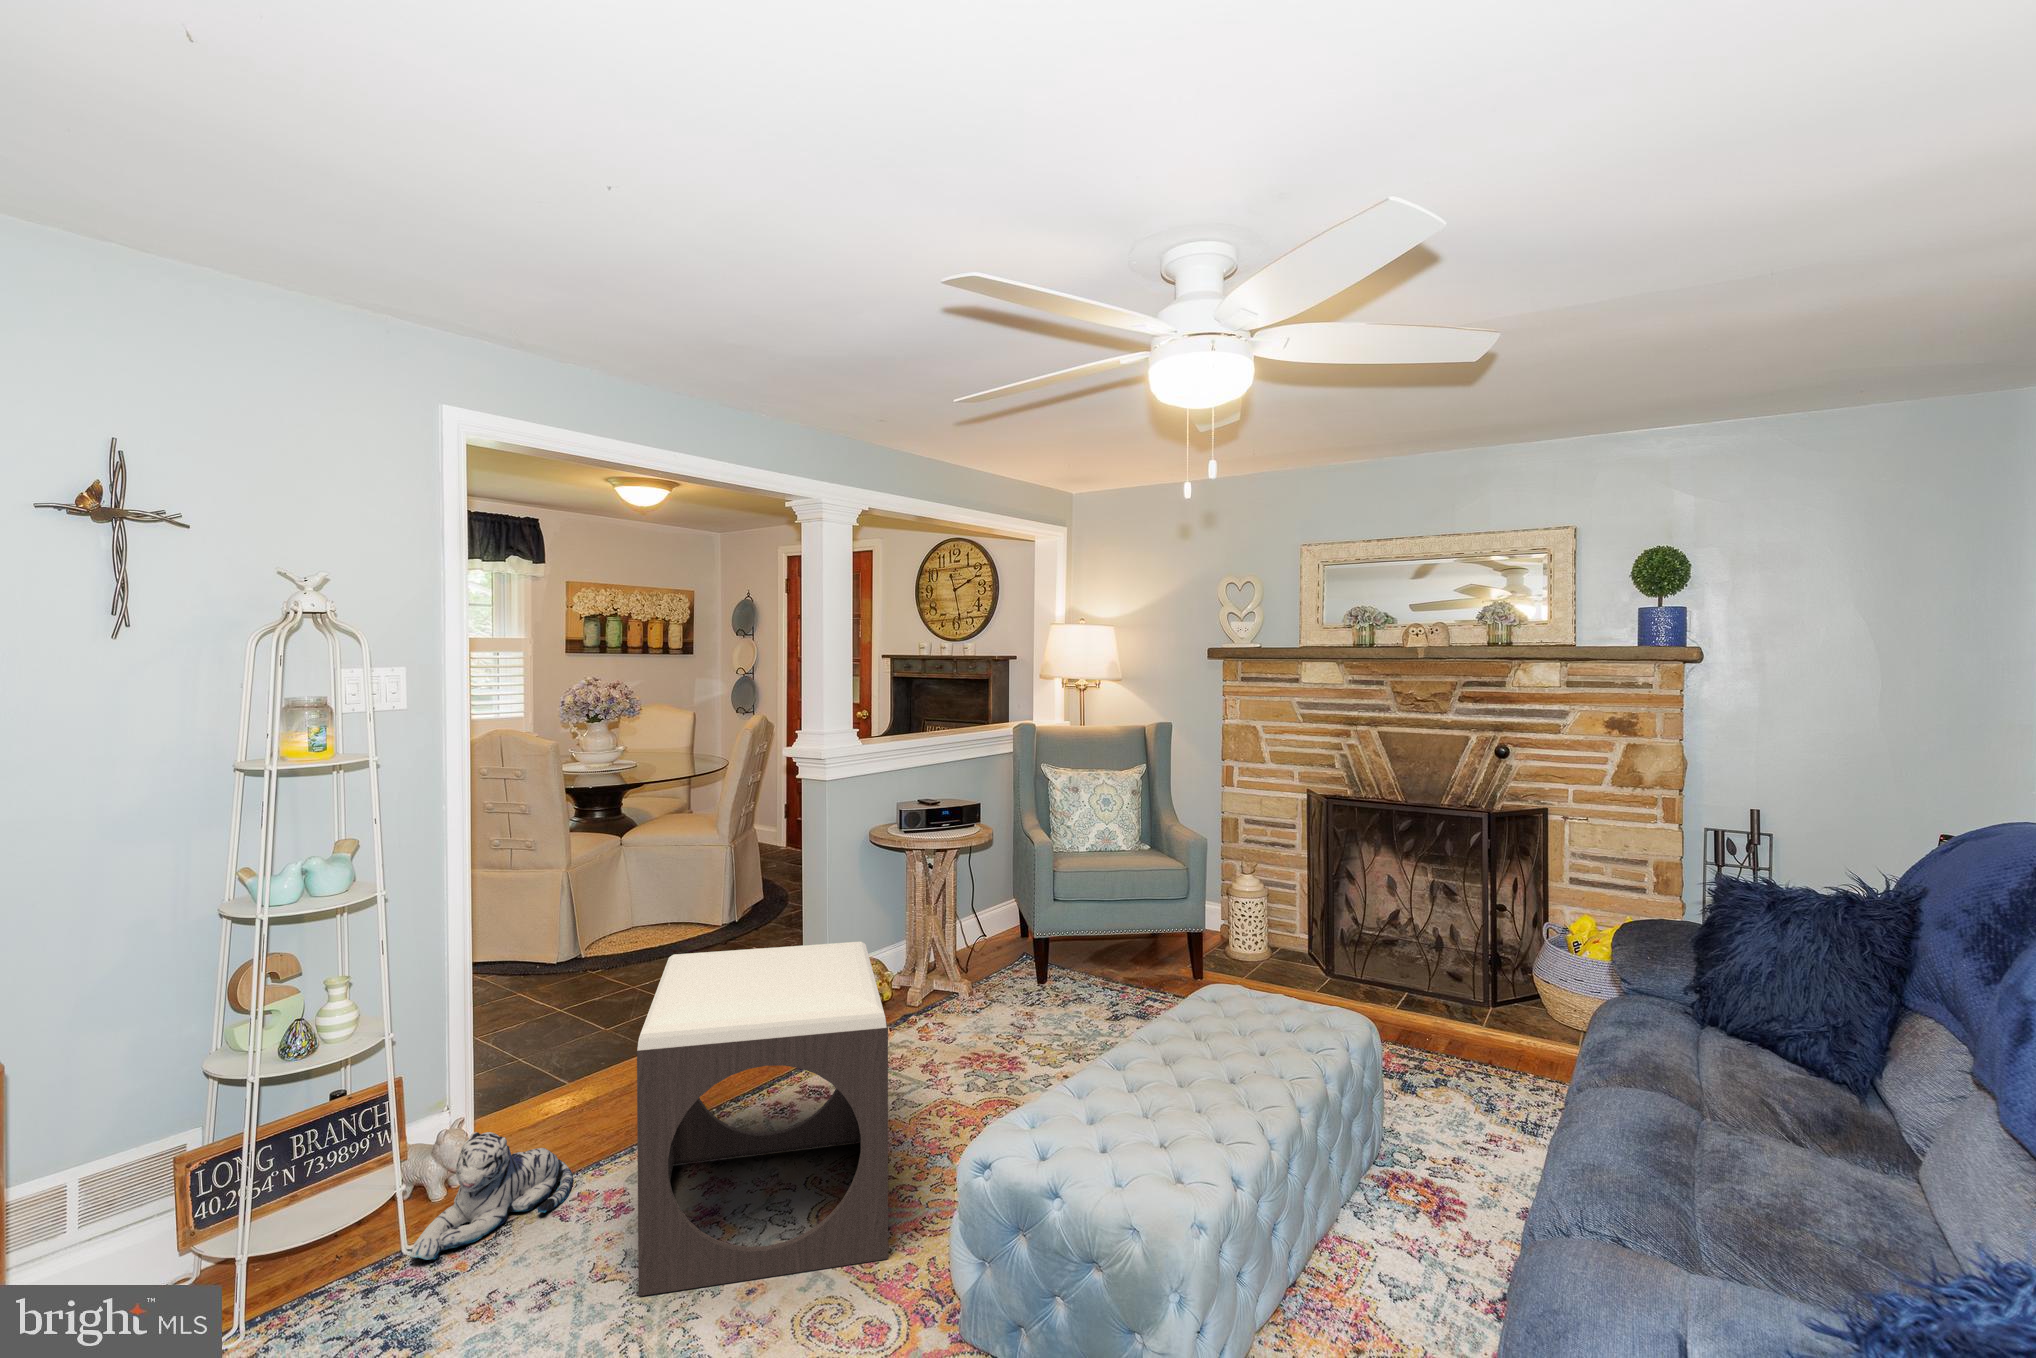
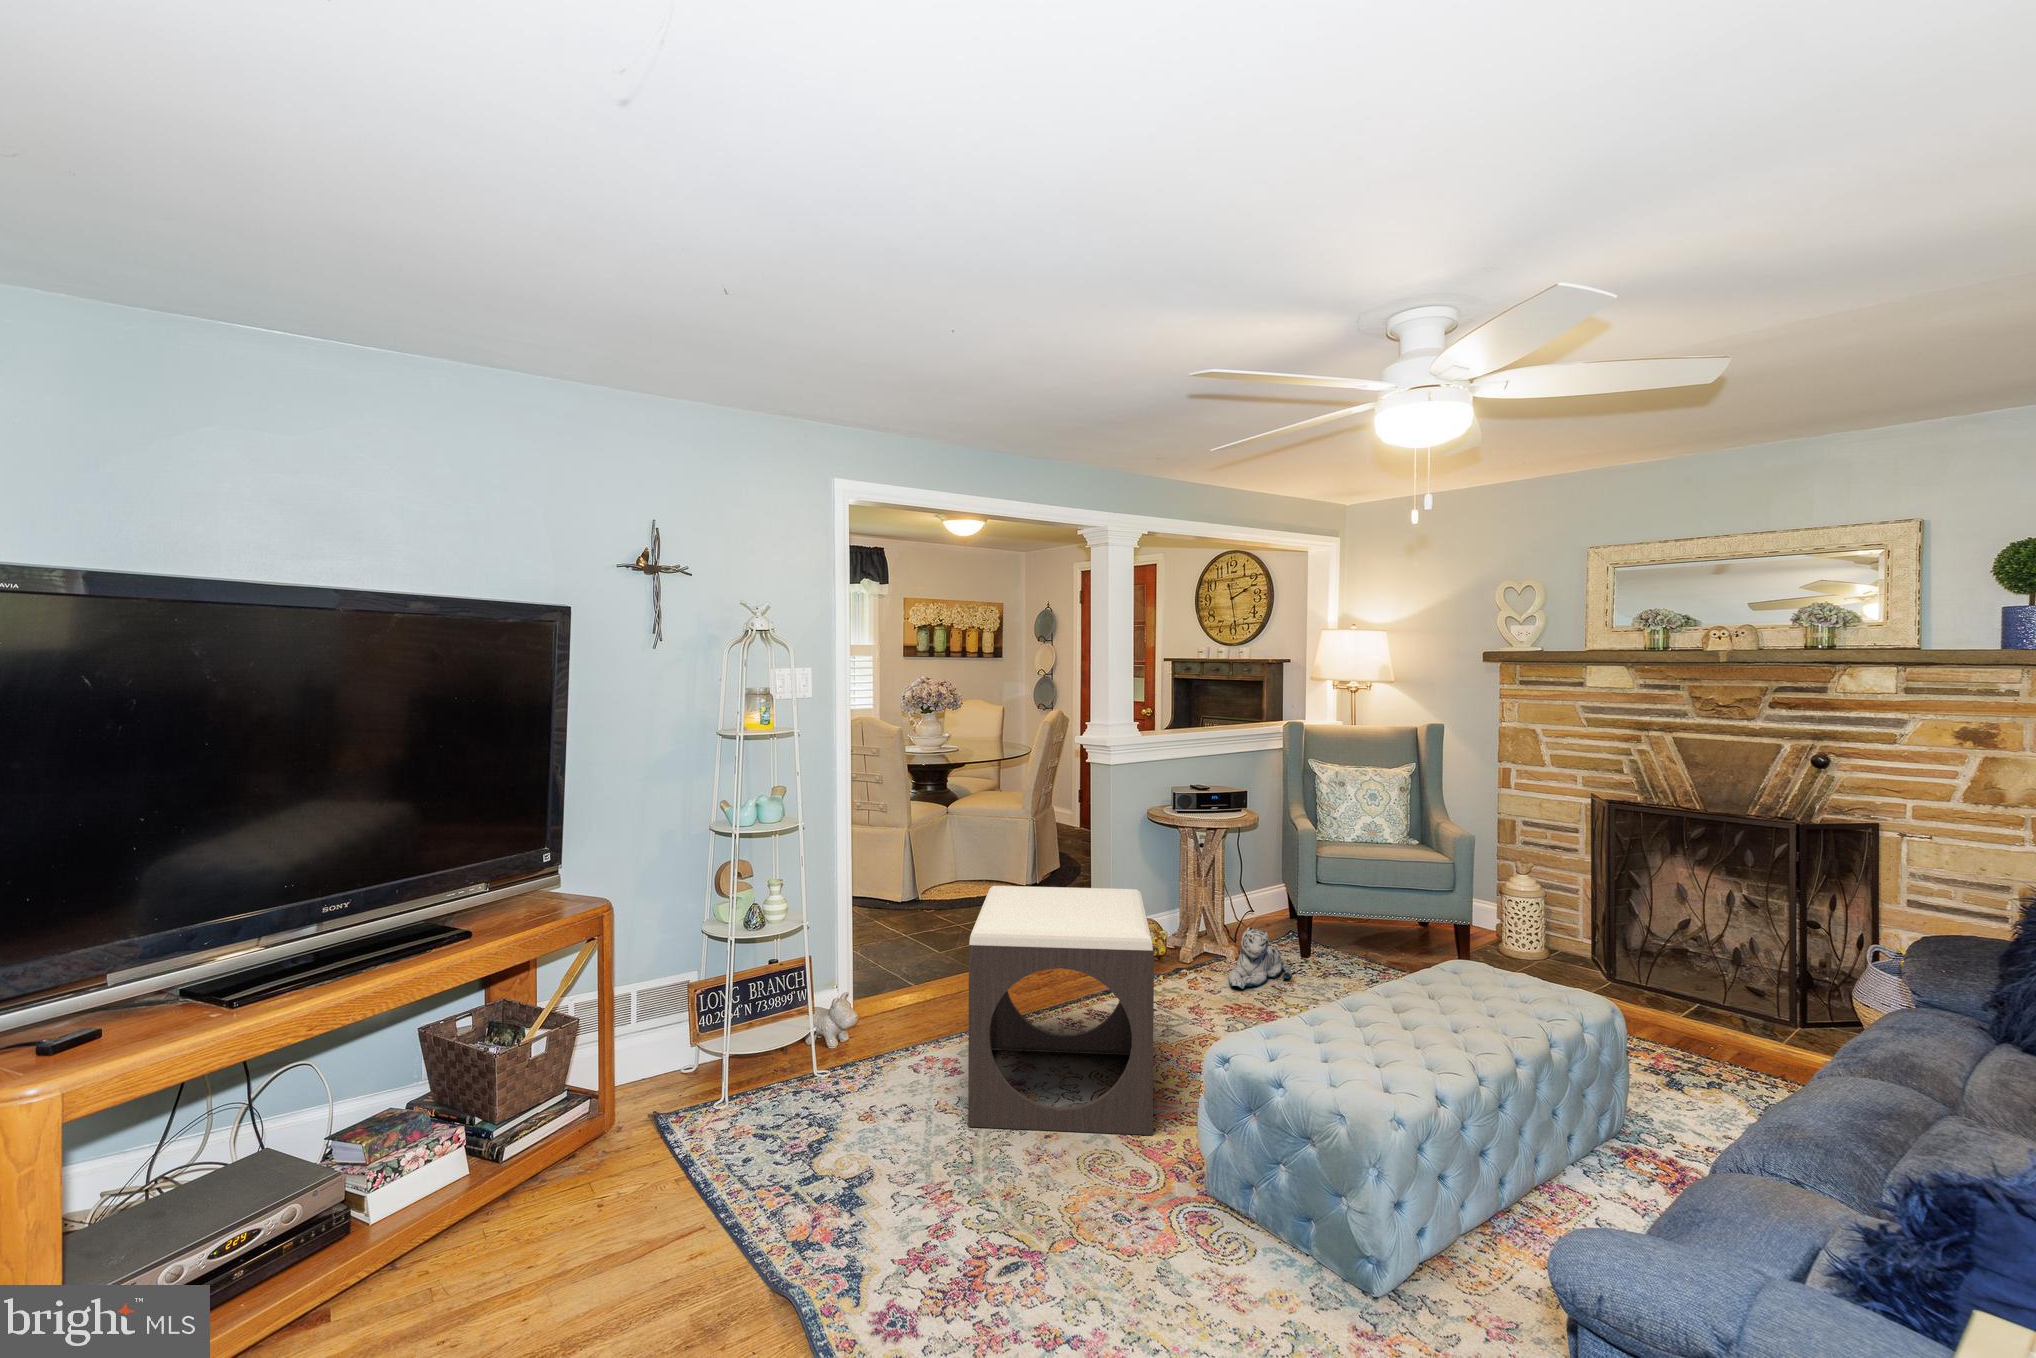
plush toy: present [411,1132,573,1260] -> present [1228,927,1292,989]

